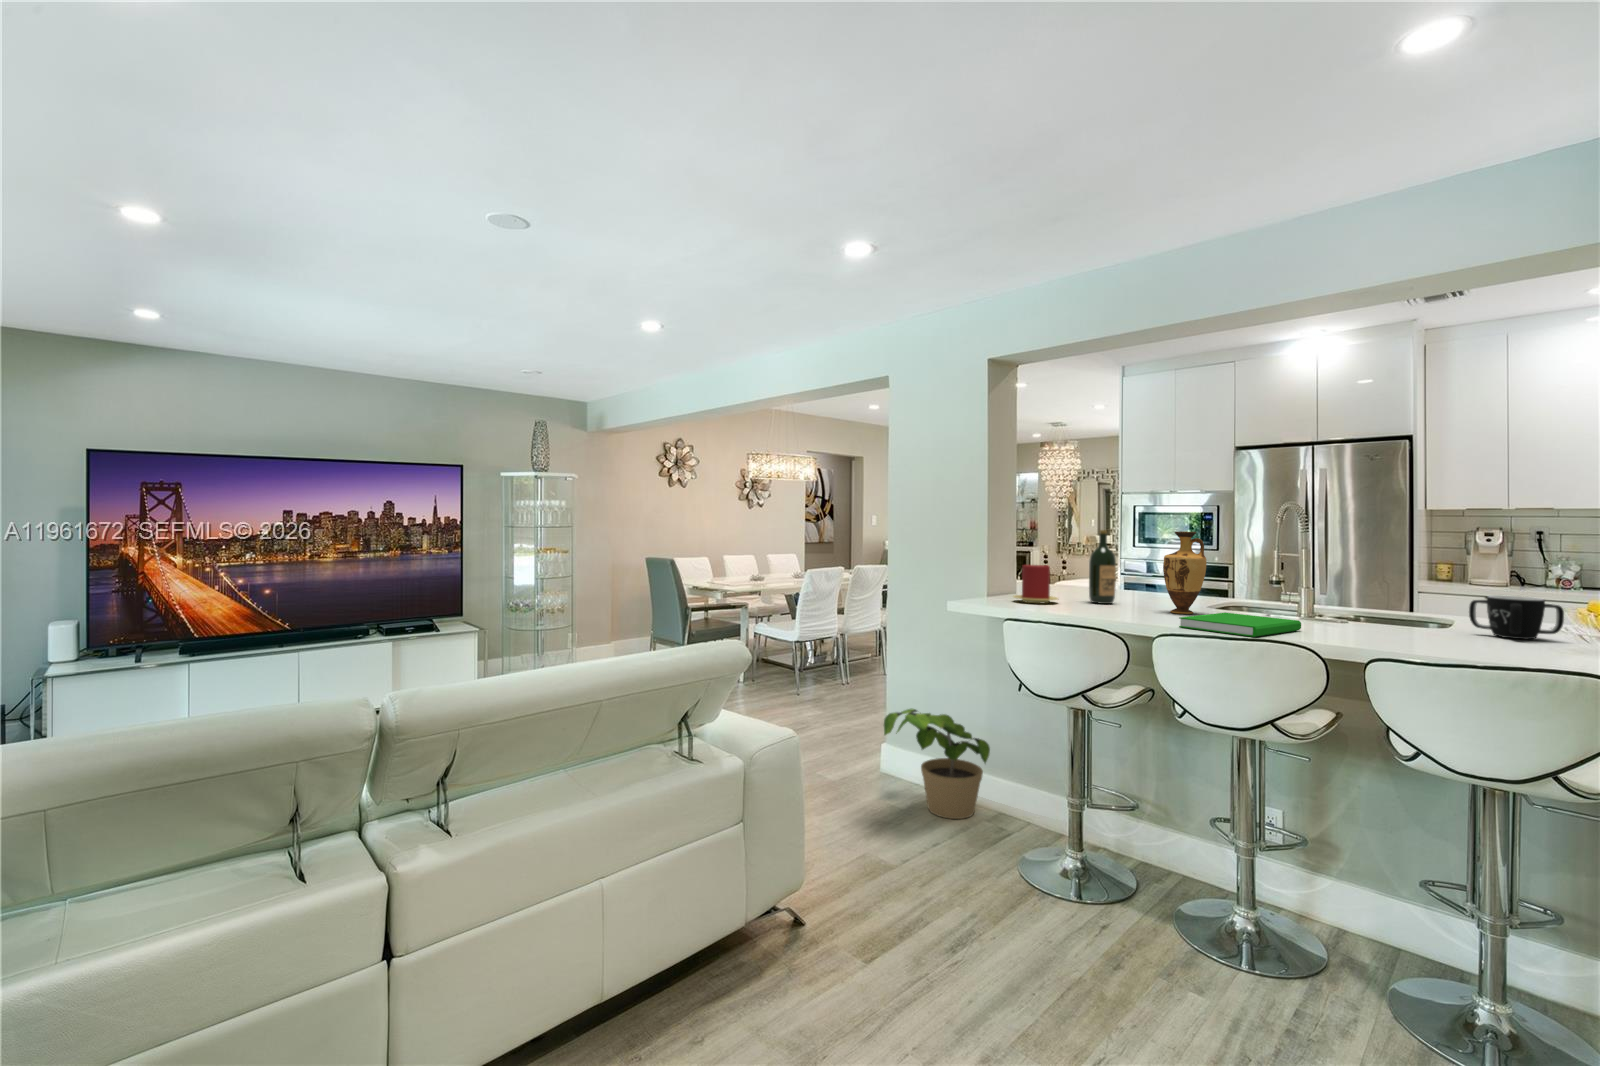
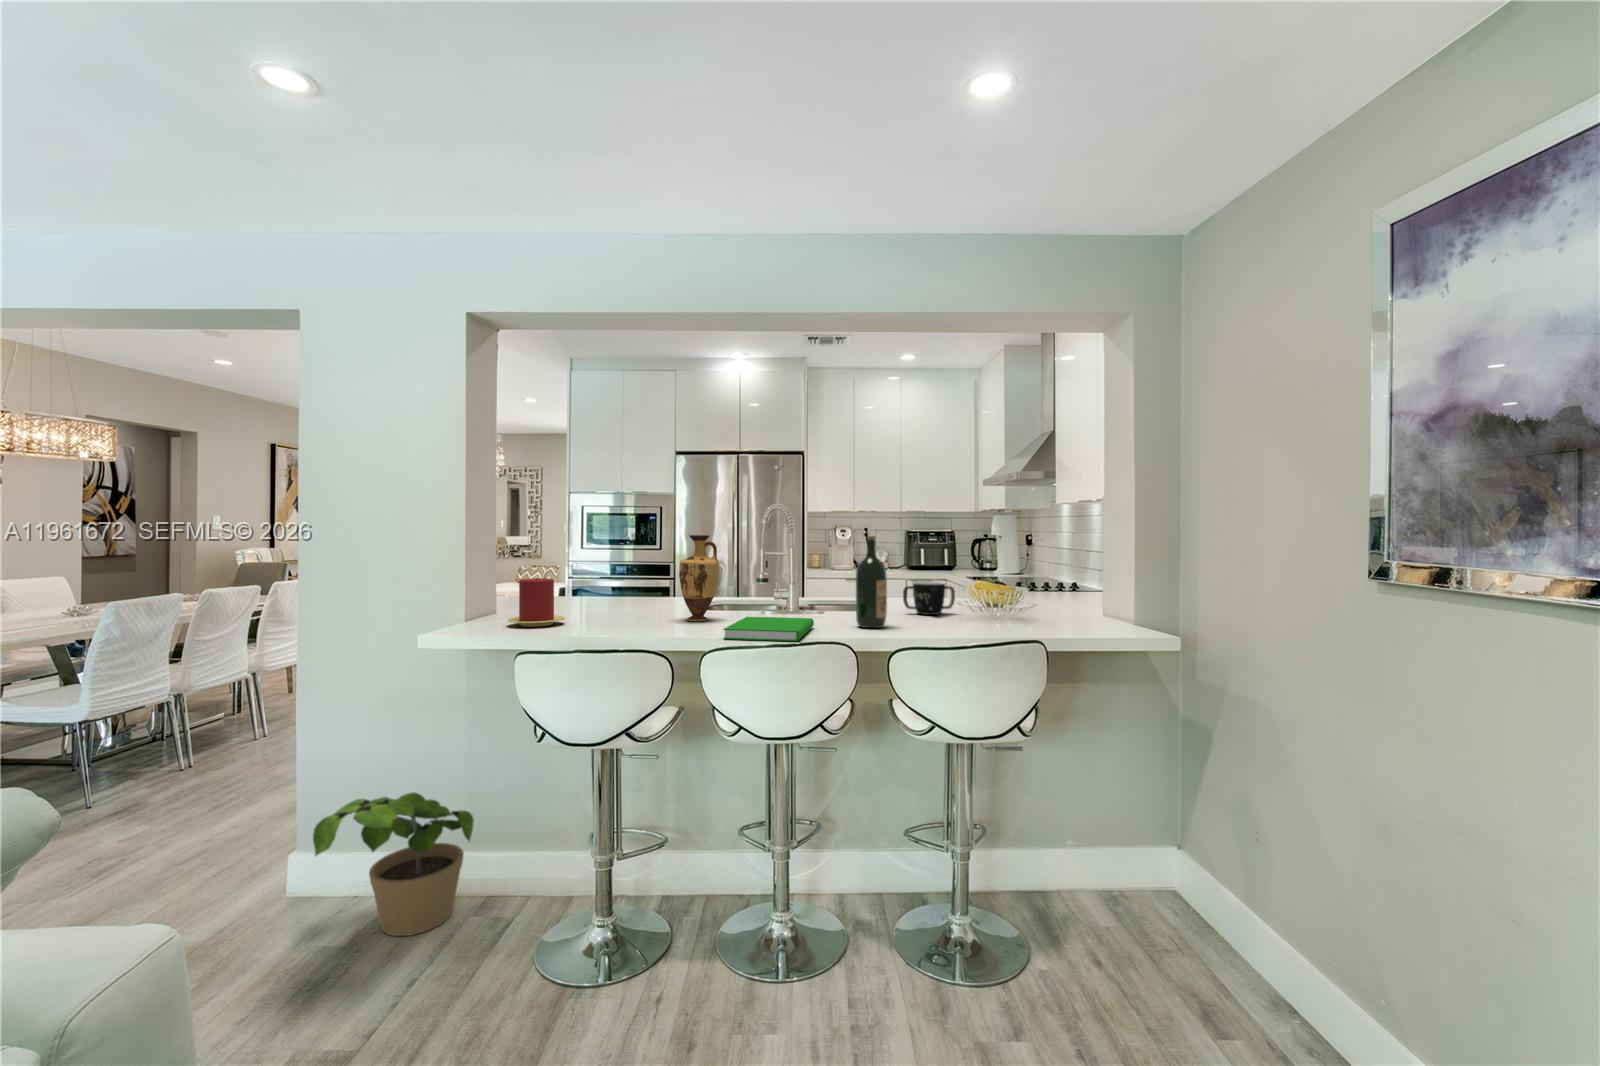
wine bottle: present [1089,530,1116,604] -> present [856,536,887,628]

